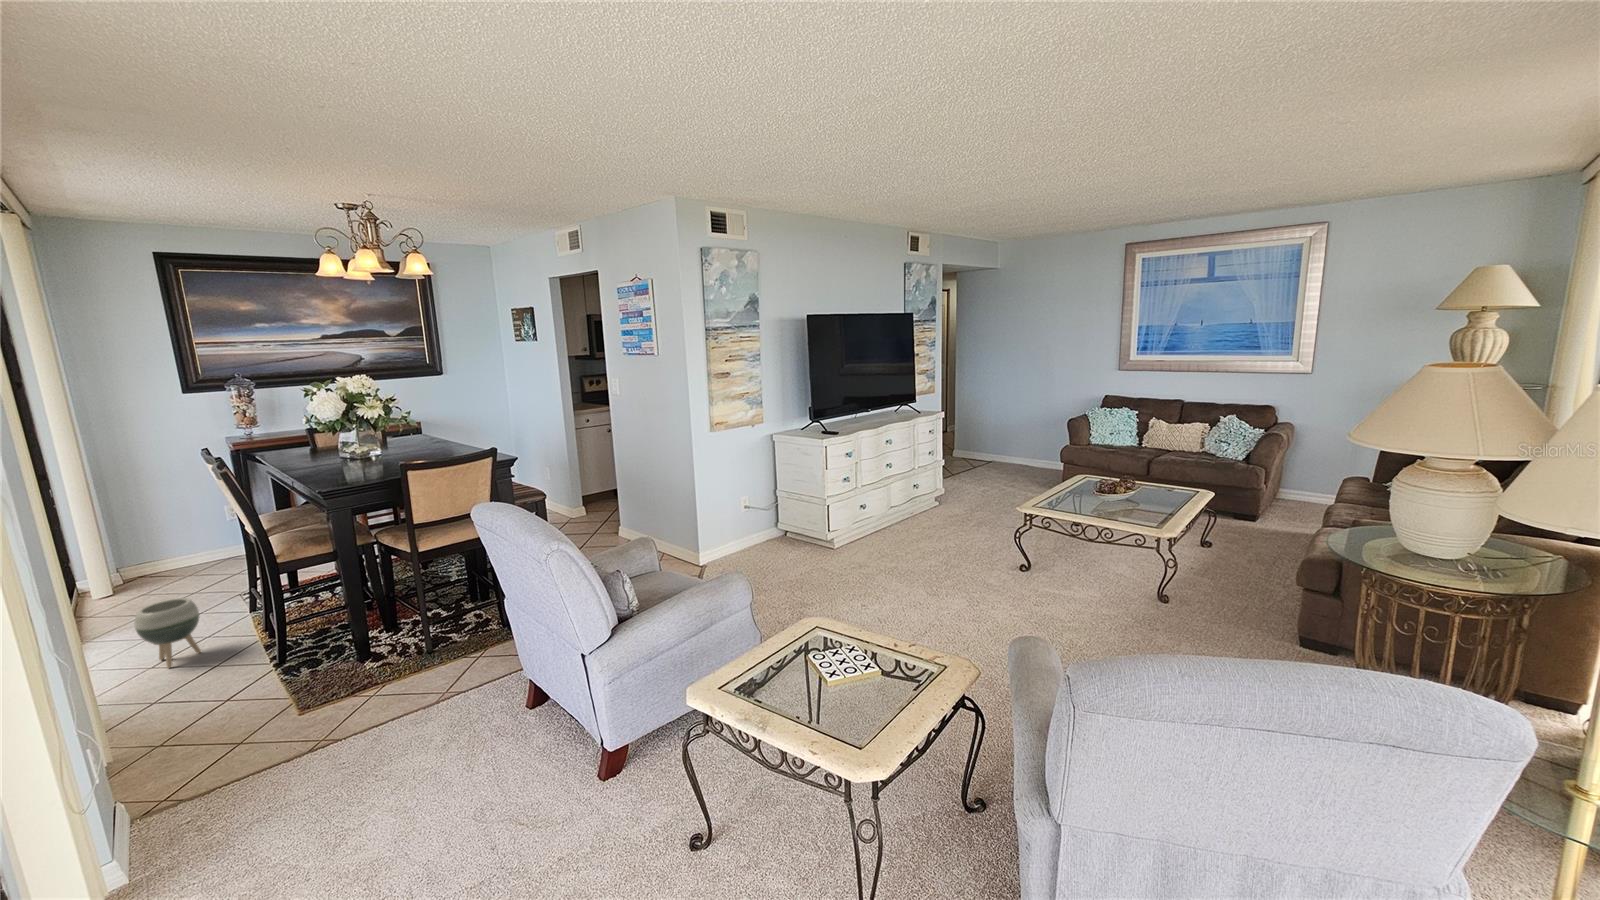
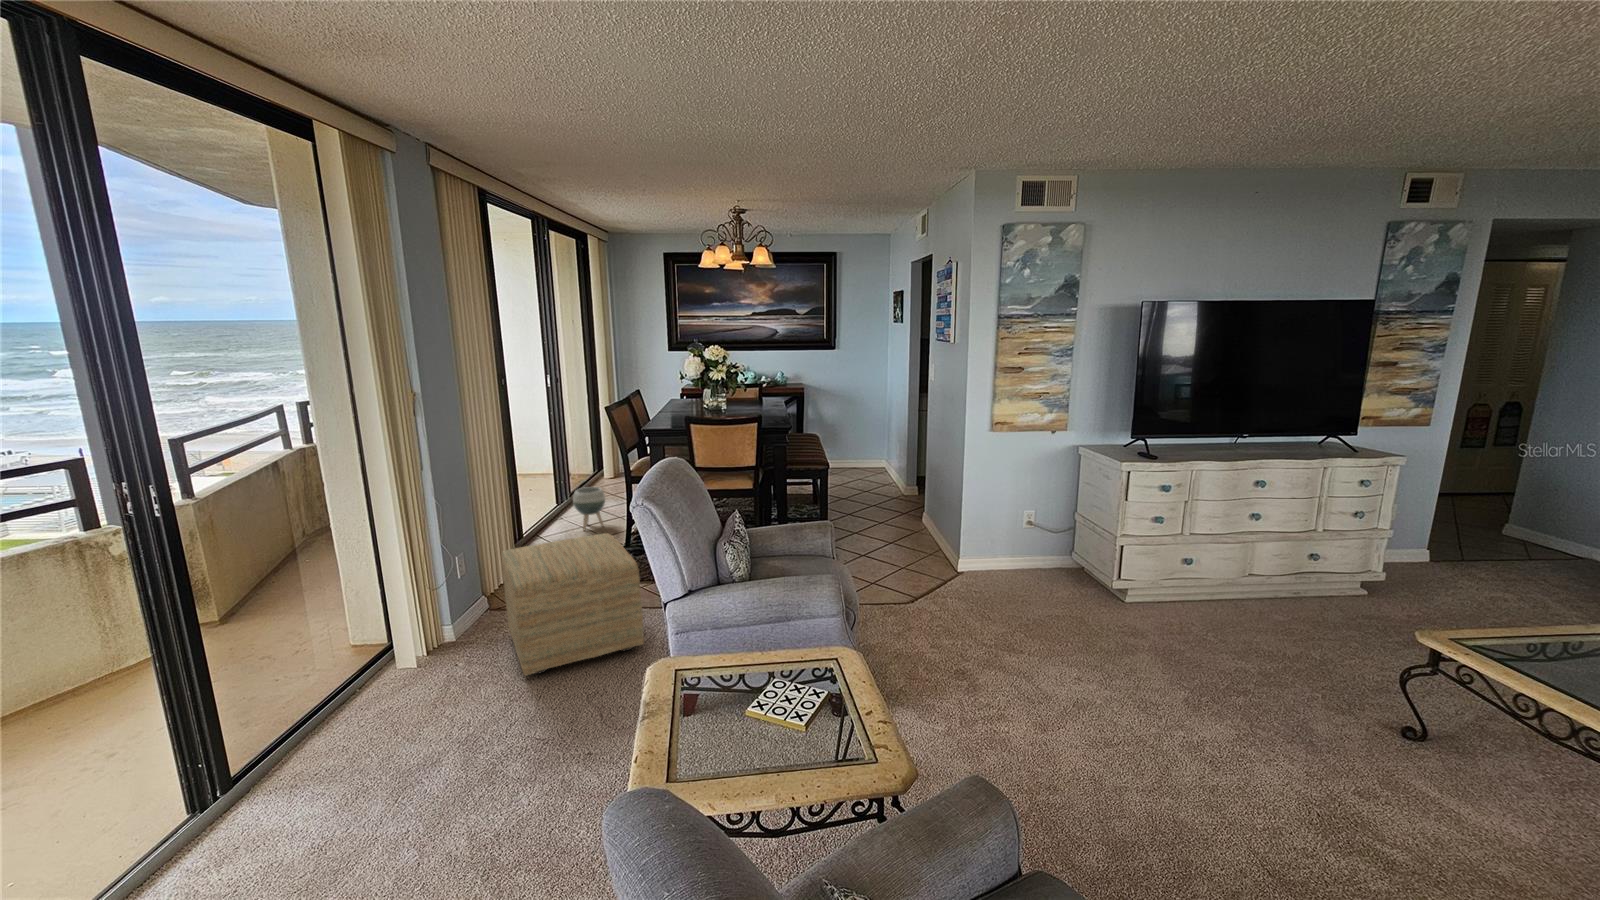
ottoman: none [224,627,490,839] -> present [502,534,644,676]

